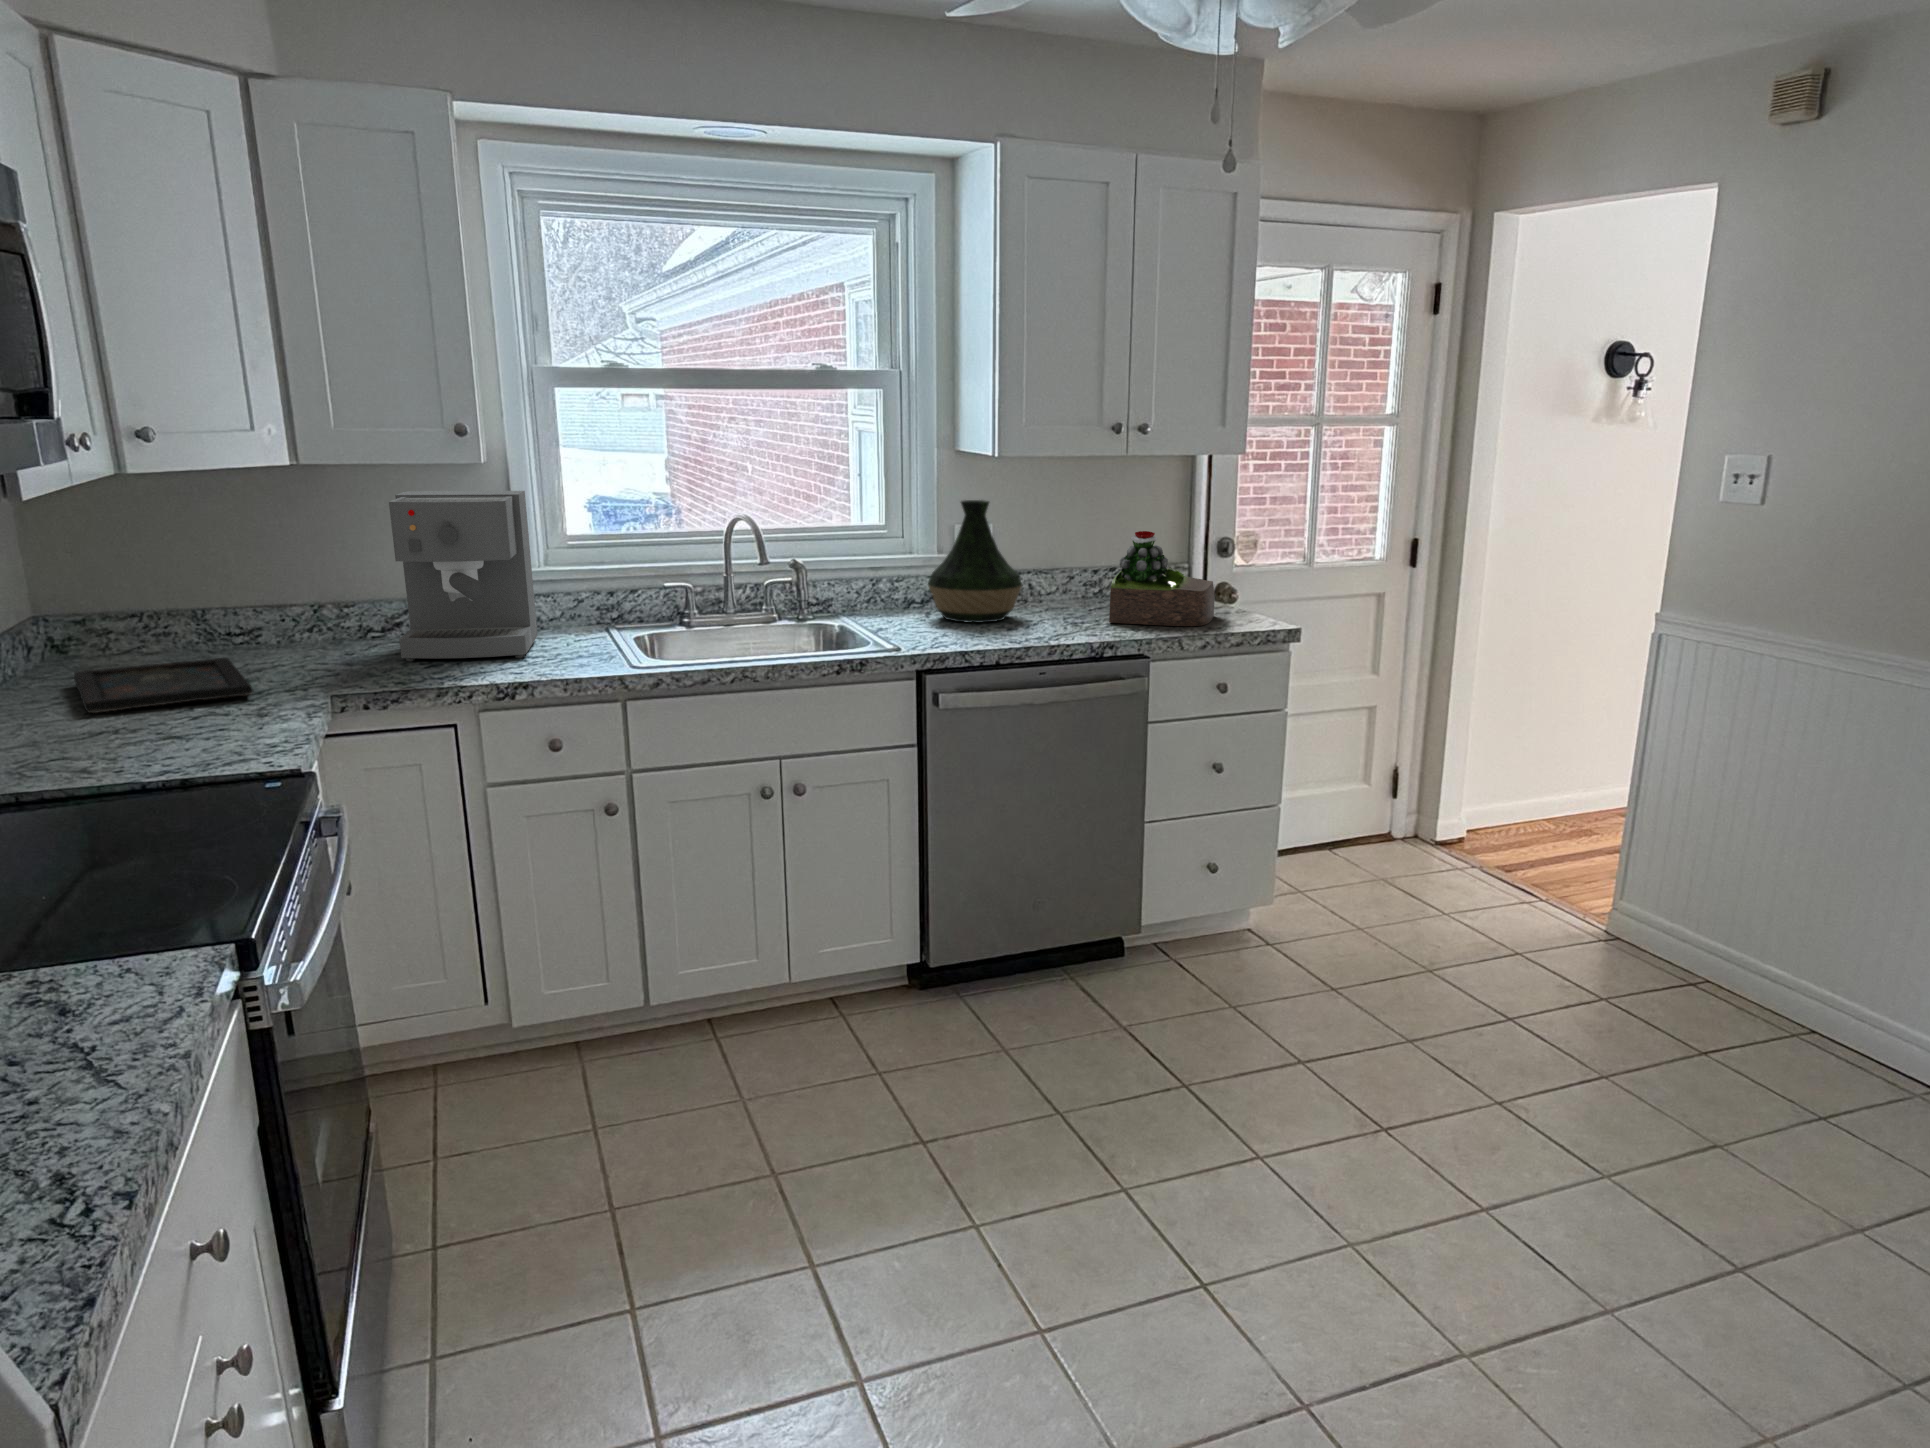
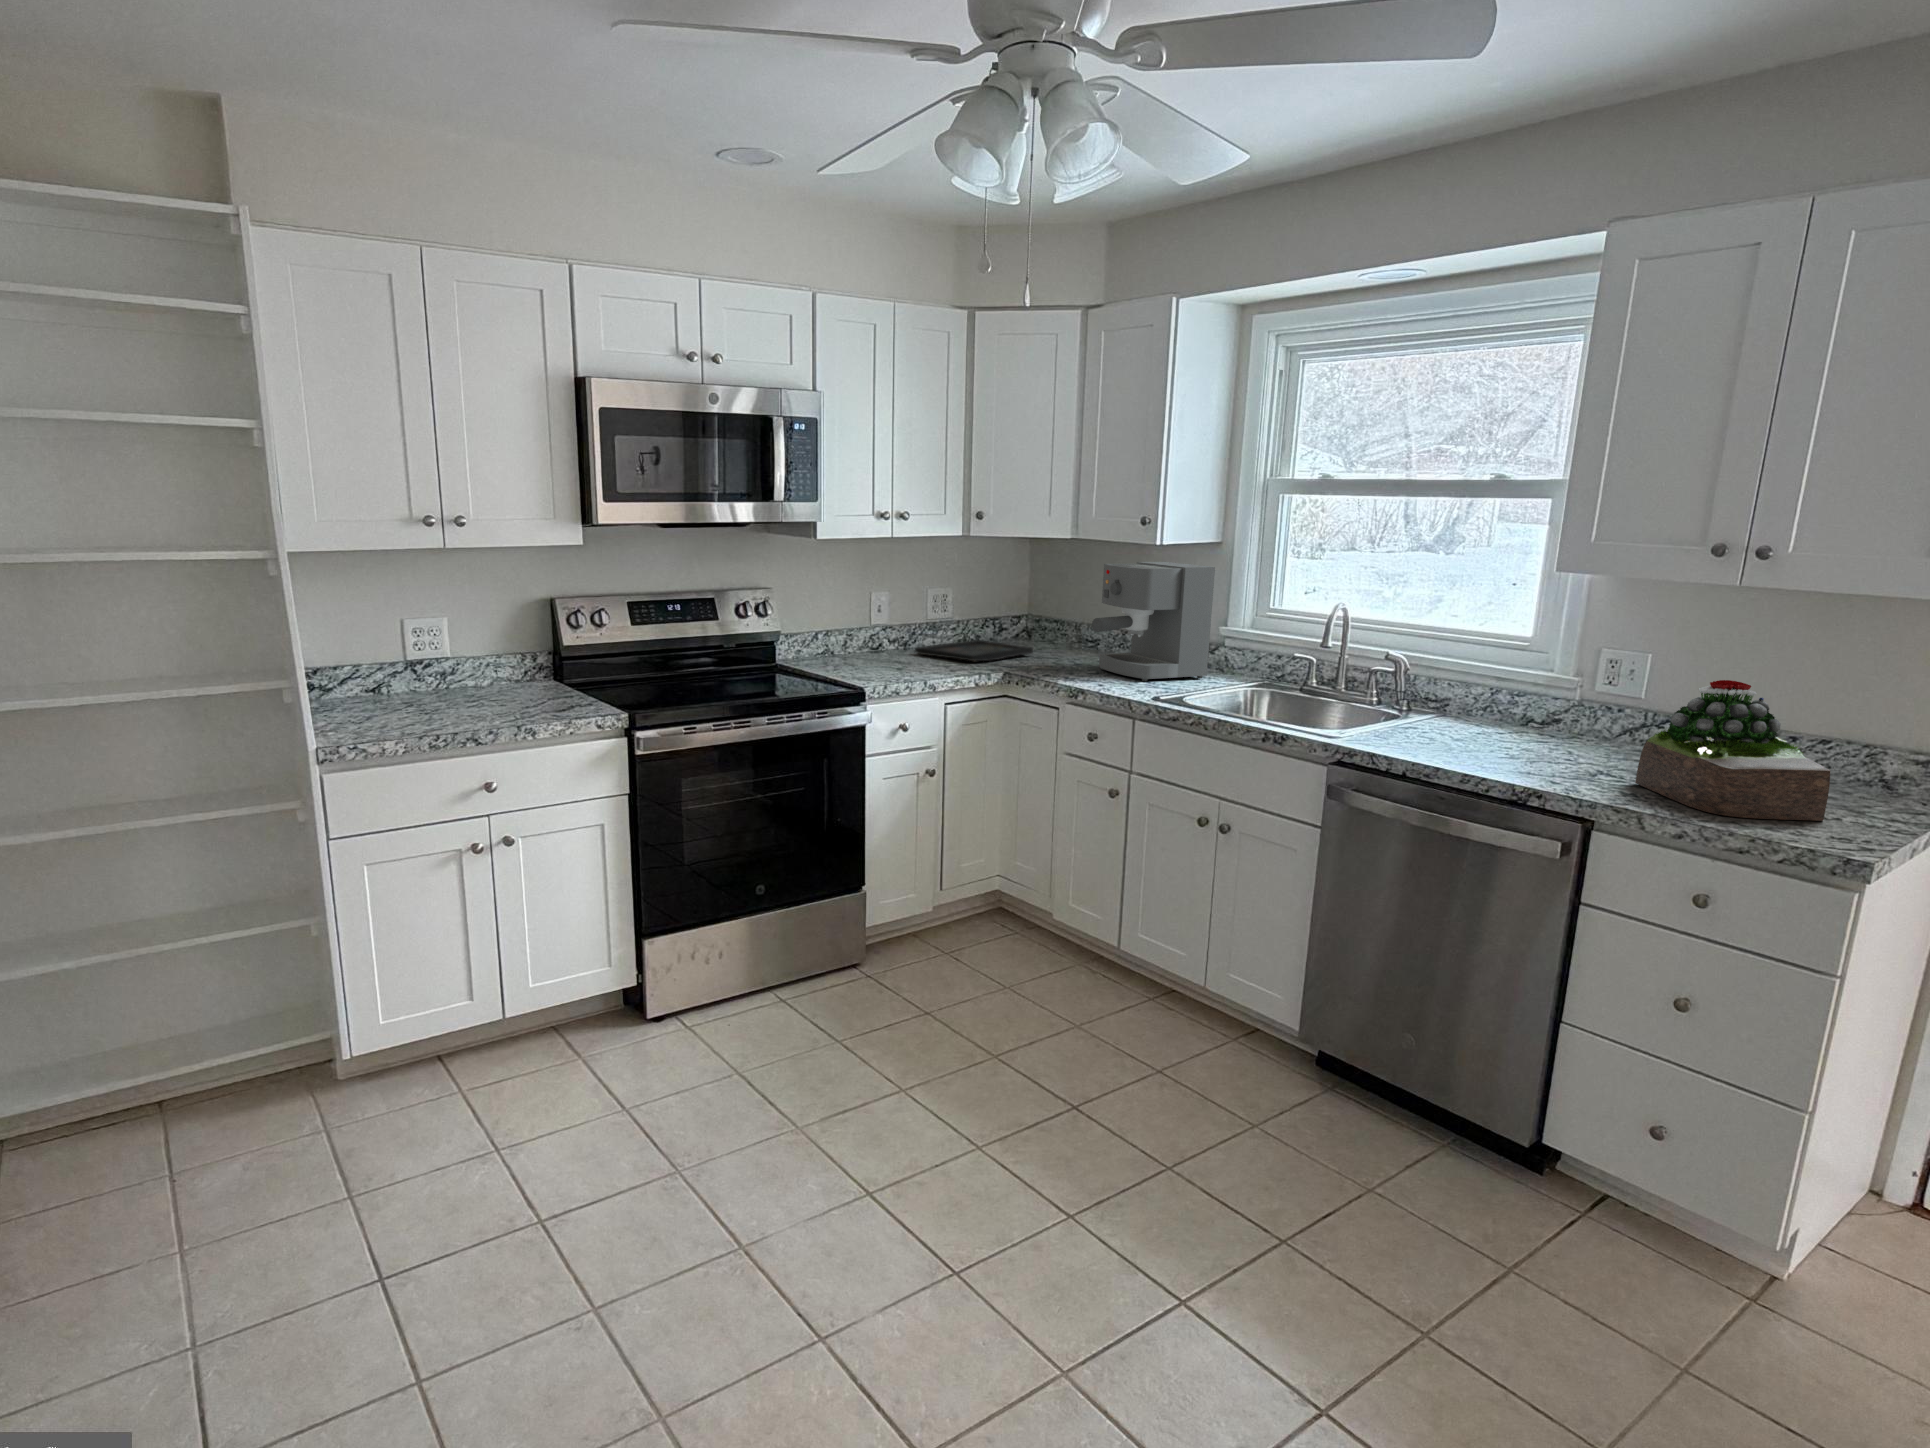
vase: present [928,500,1023,623] -> none [1486,616,1608,753]

